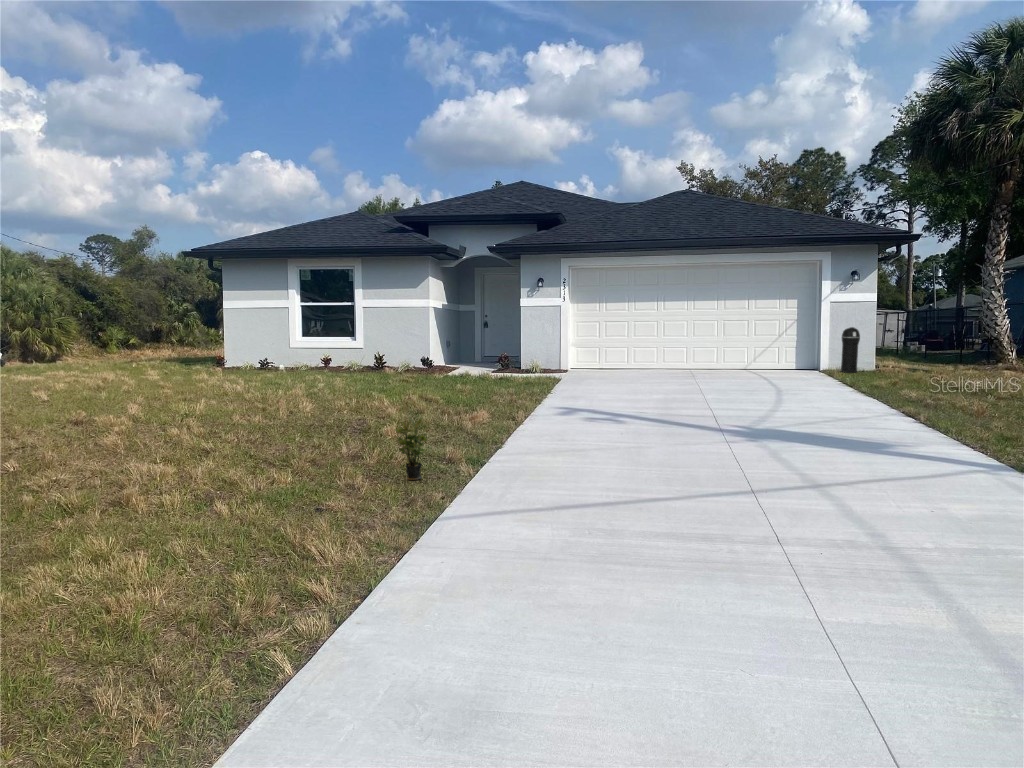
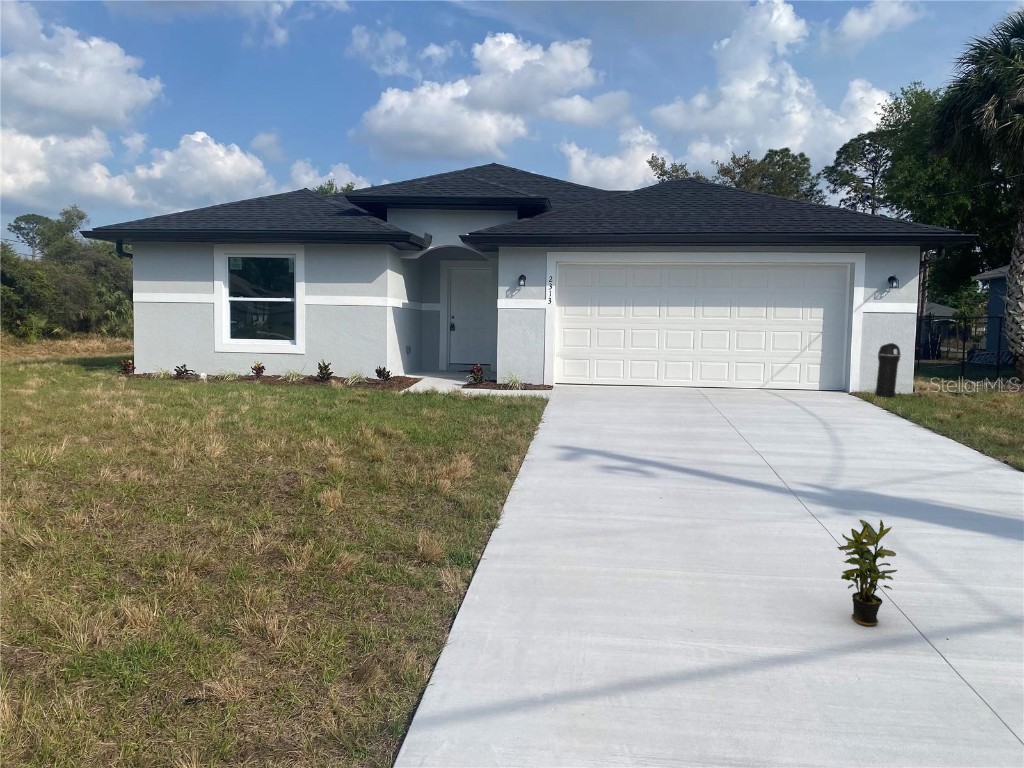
potted plant: present [395,417,427,481] -> present [837,520,897,626]

